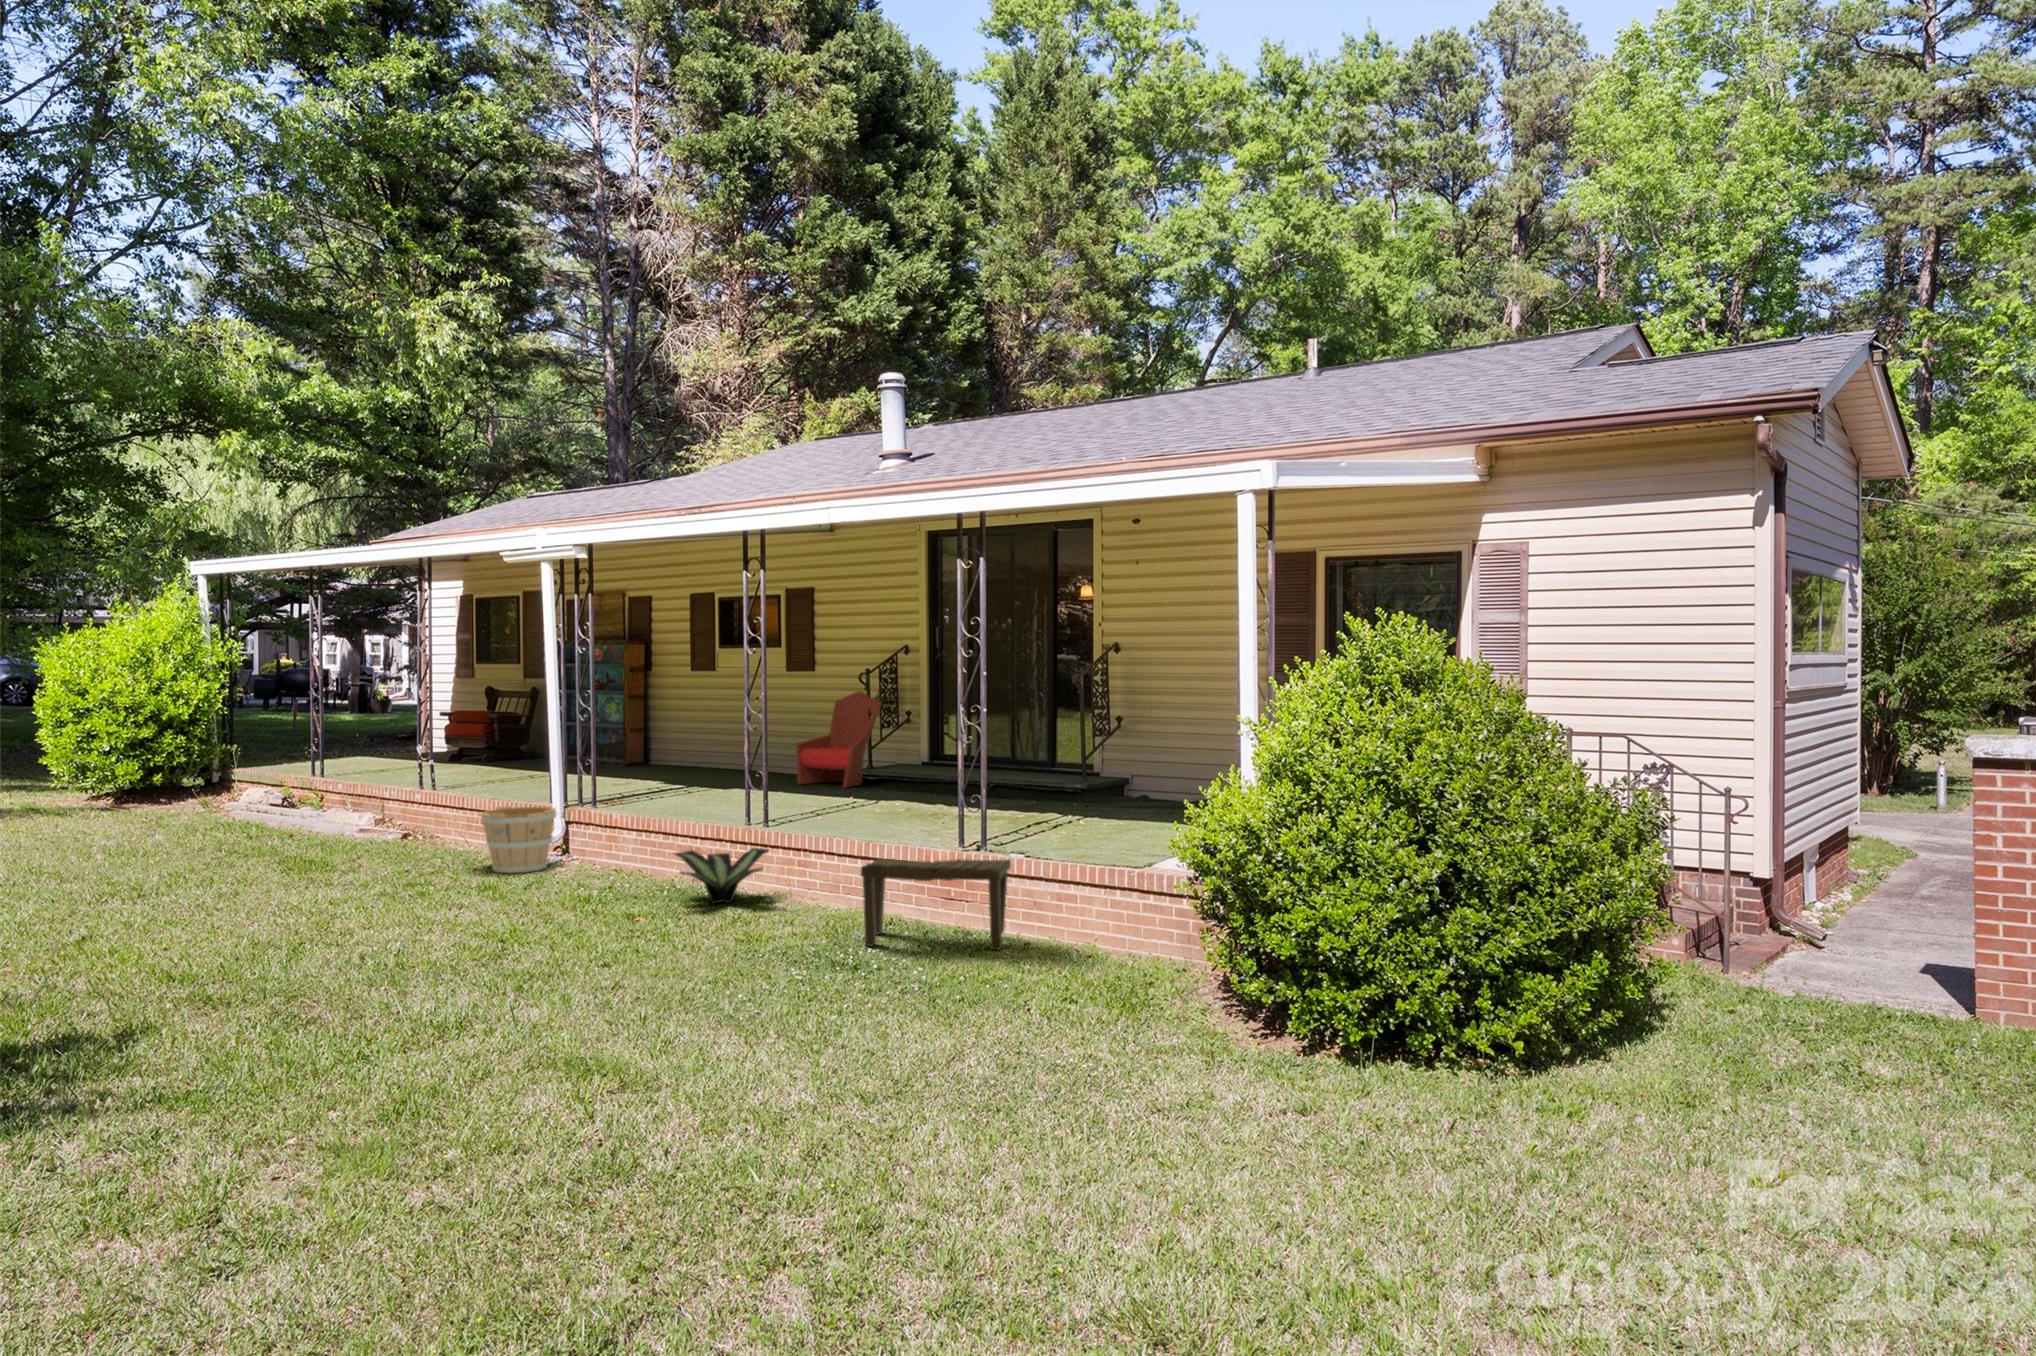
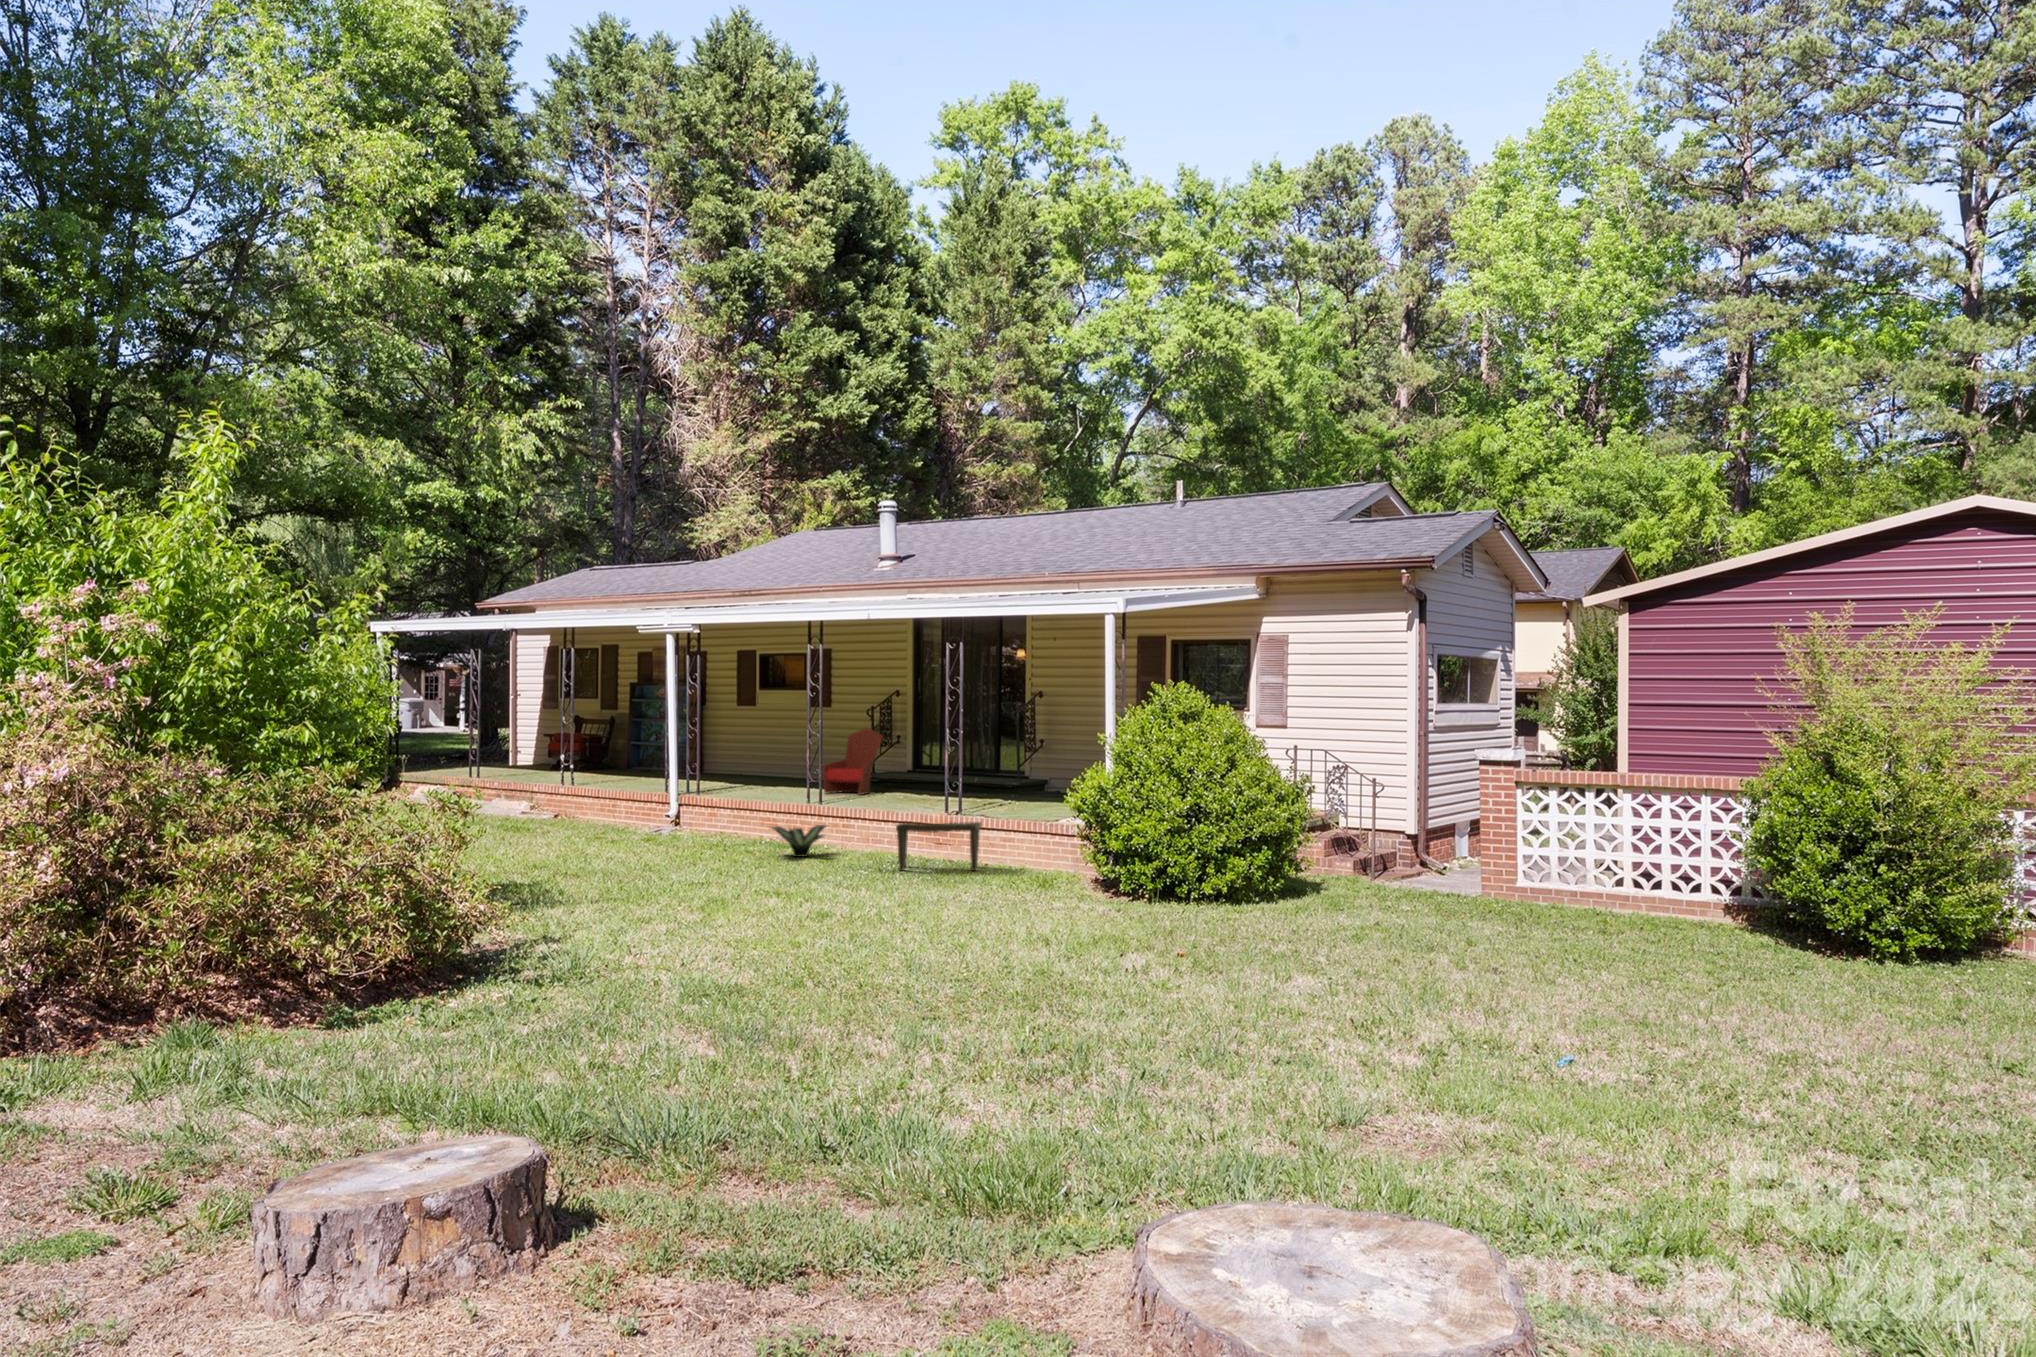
wooden bucket: present [481,806,557,873] -> none [630,804,678,847]

